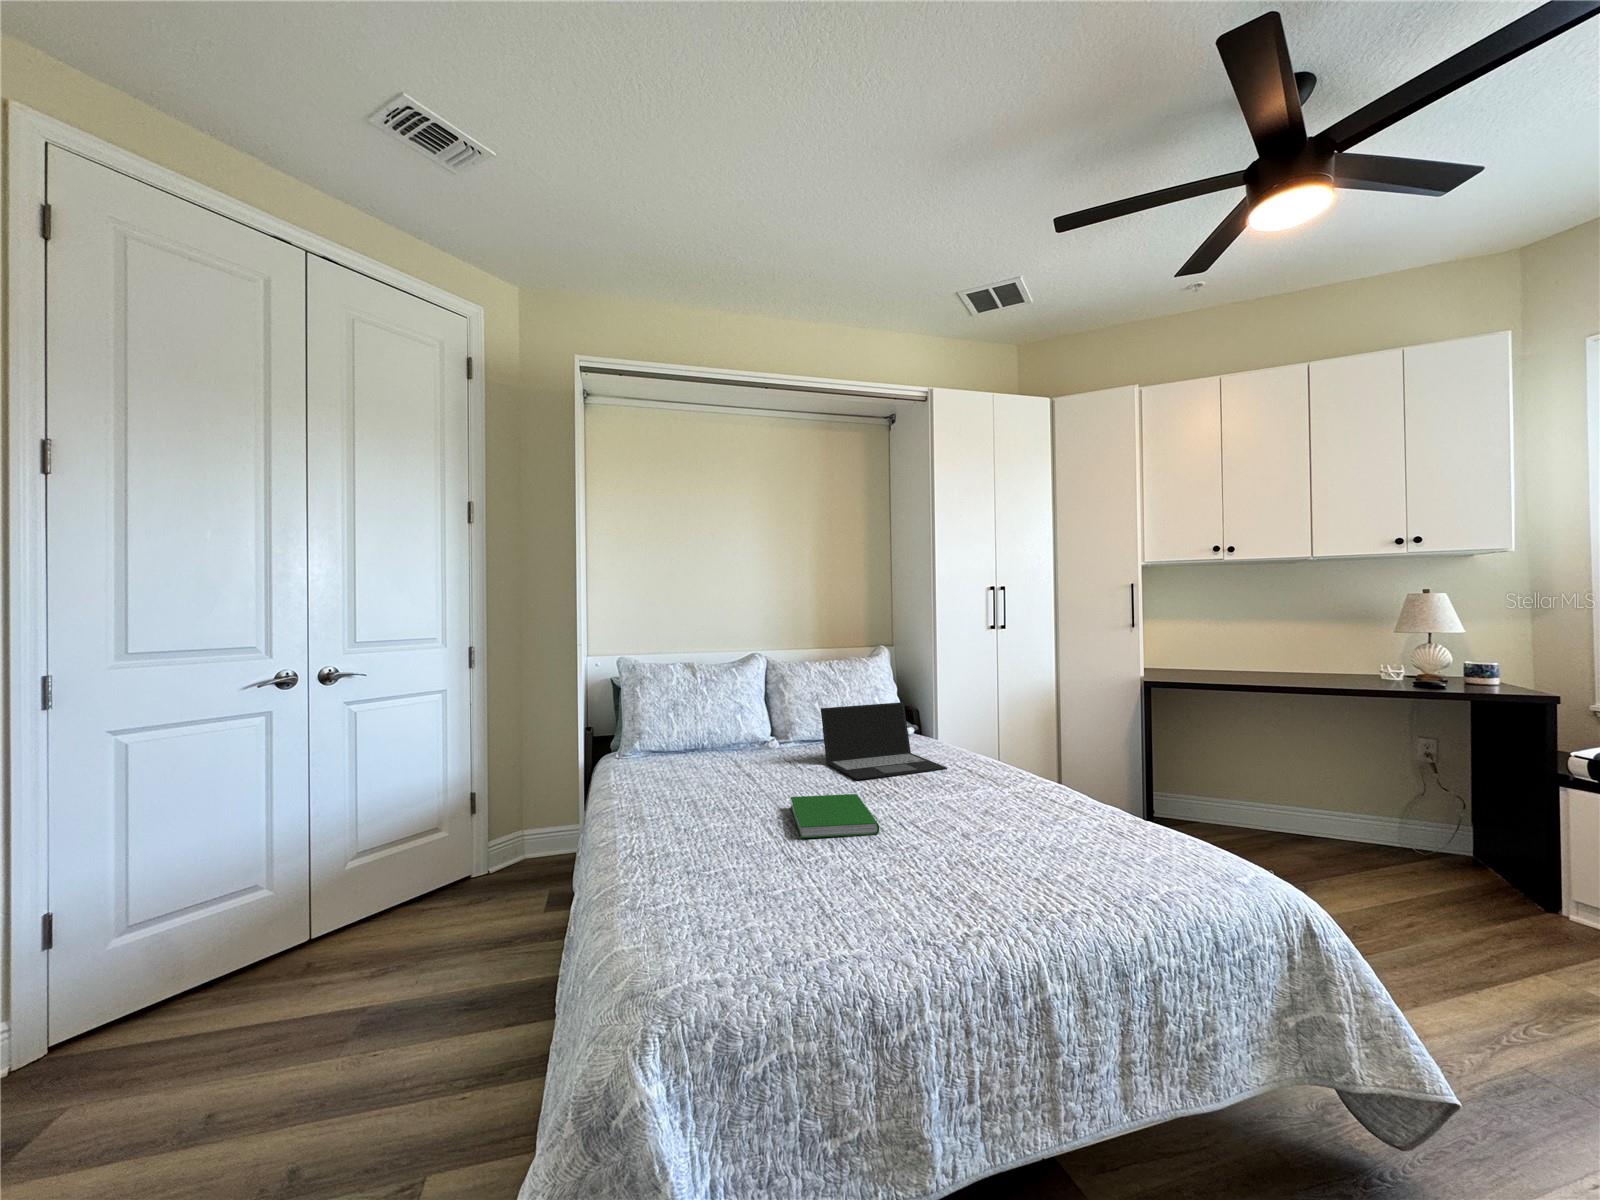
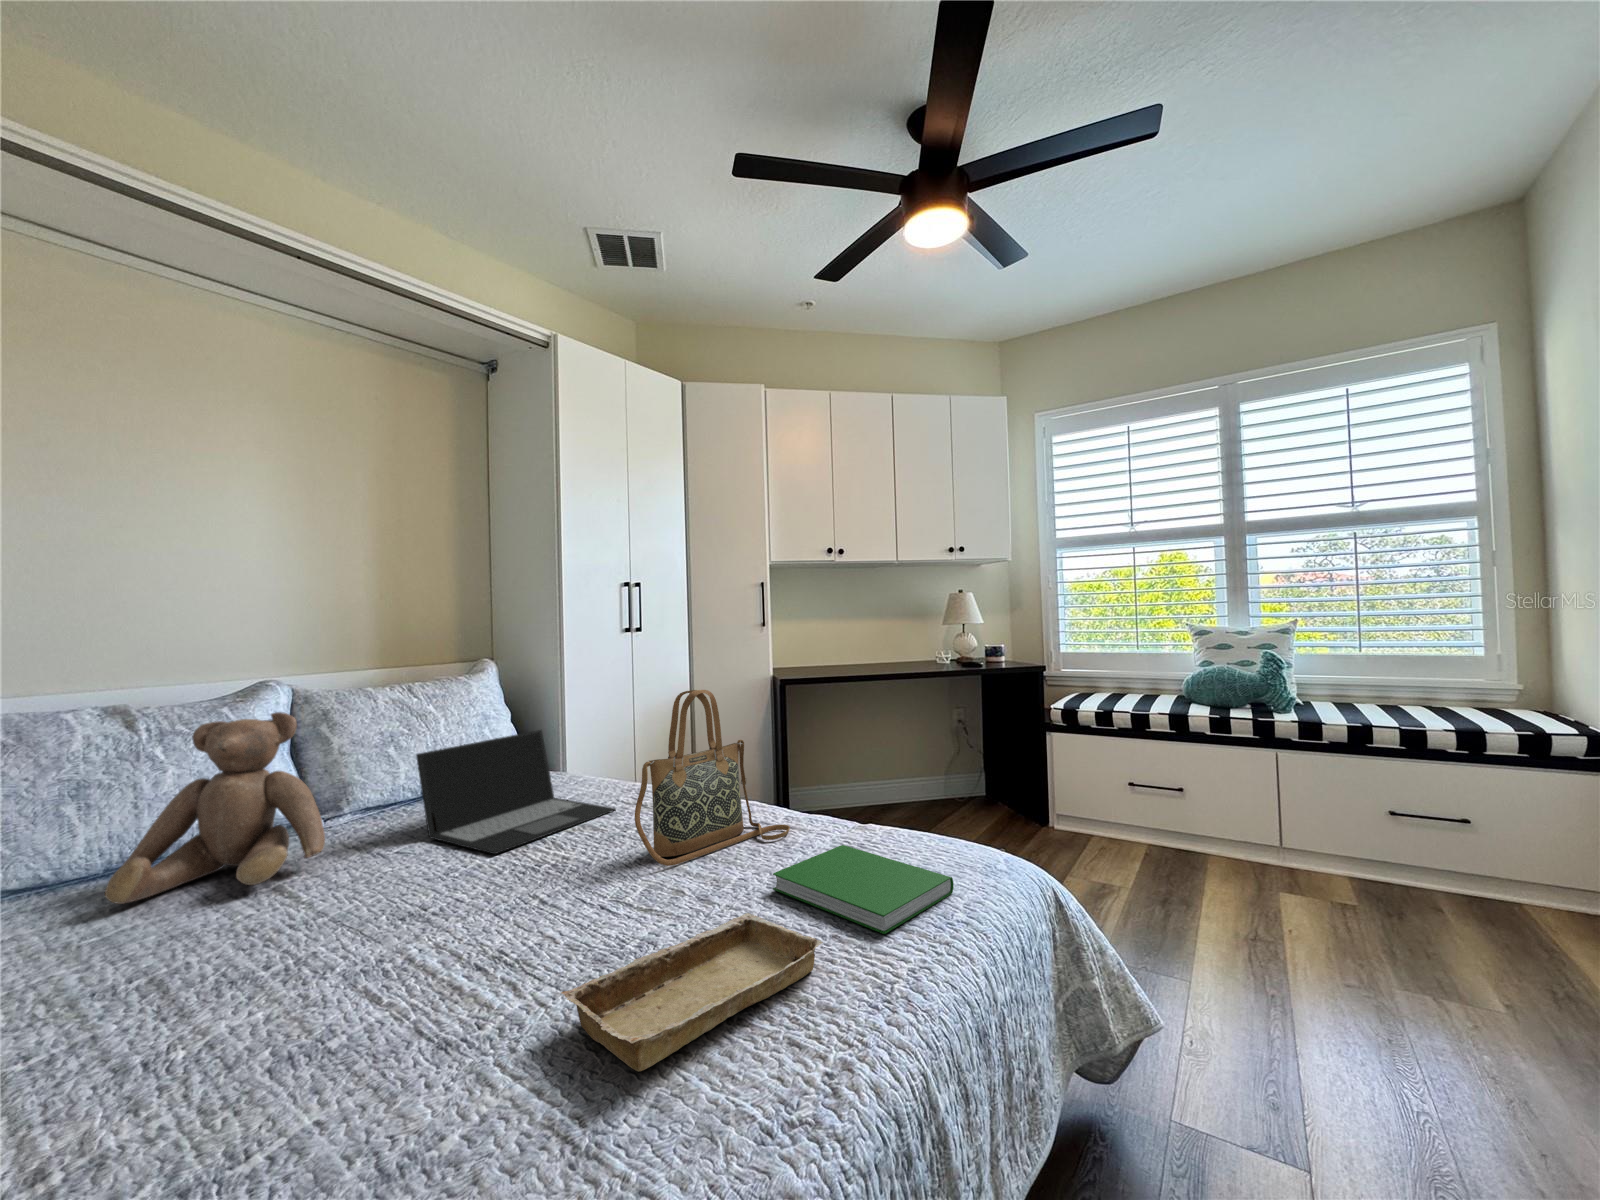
teddy bear: none [682,674,772,769] -> present [105,712,325,904]
handbag: none [934,685,1066,812] -> present [635,690,790,866]
hardcover book: present [790,794,879,838] -> present [773,845,954,934]
tray: none [843,845,1010,897] -> present [561,913,823,1072]

